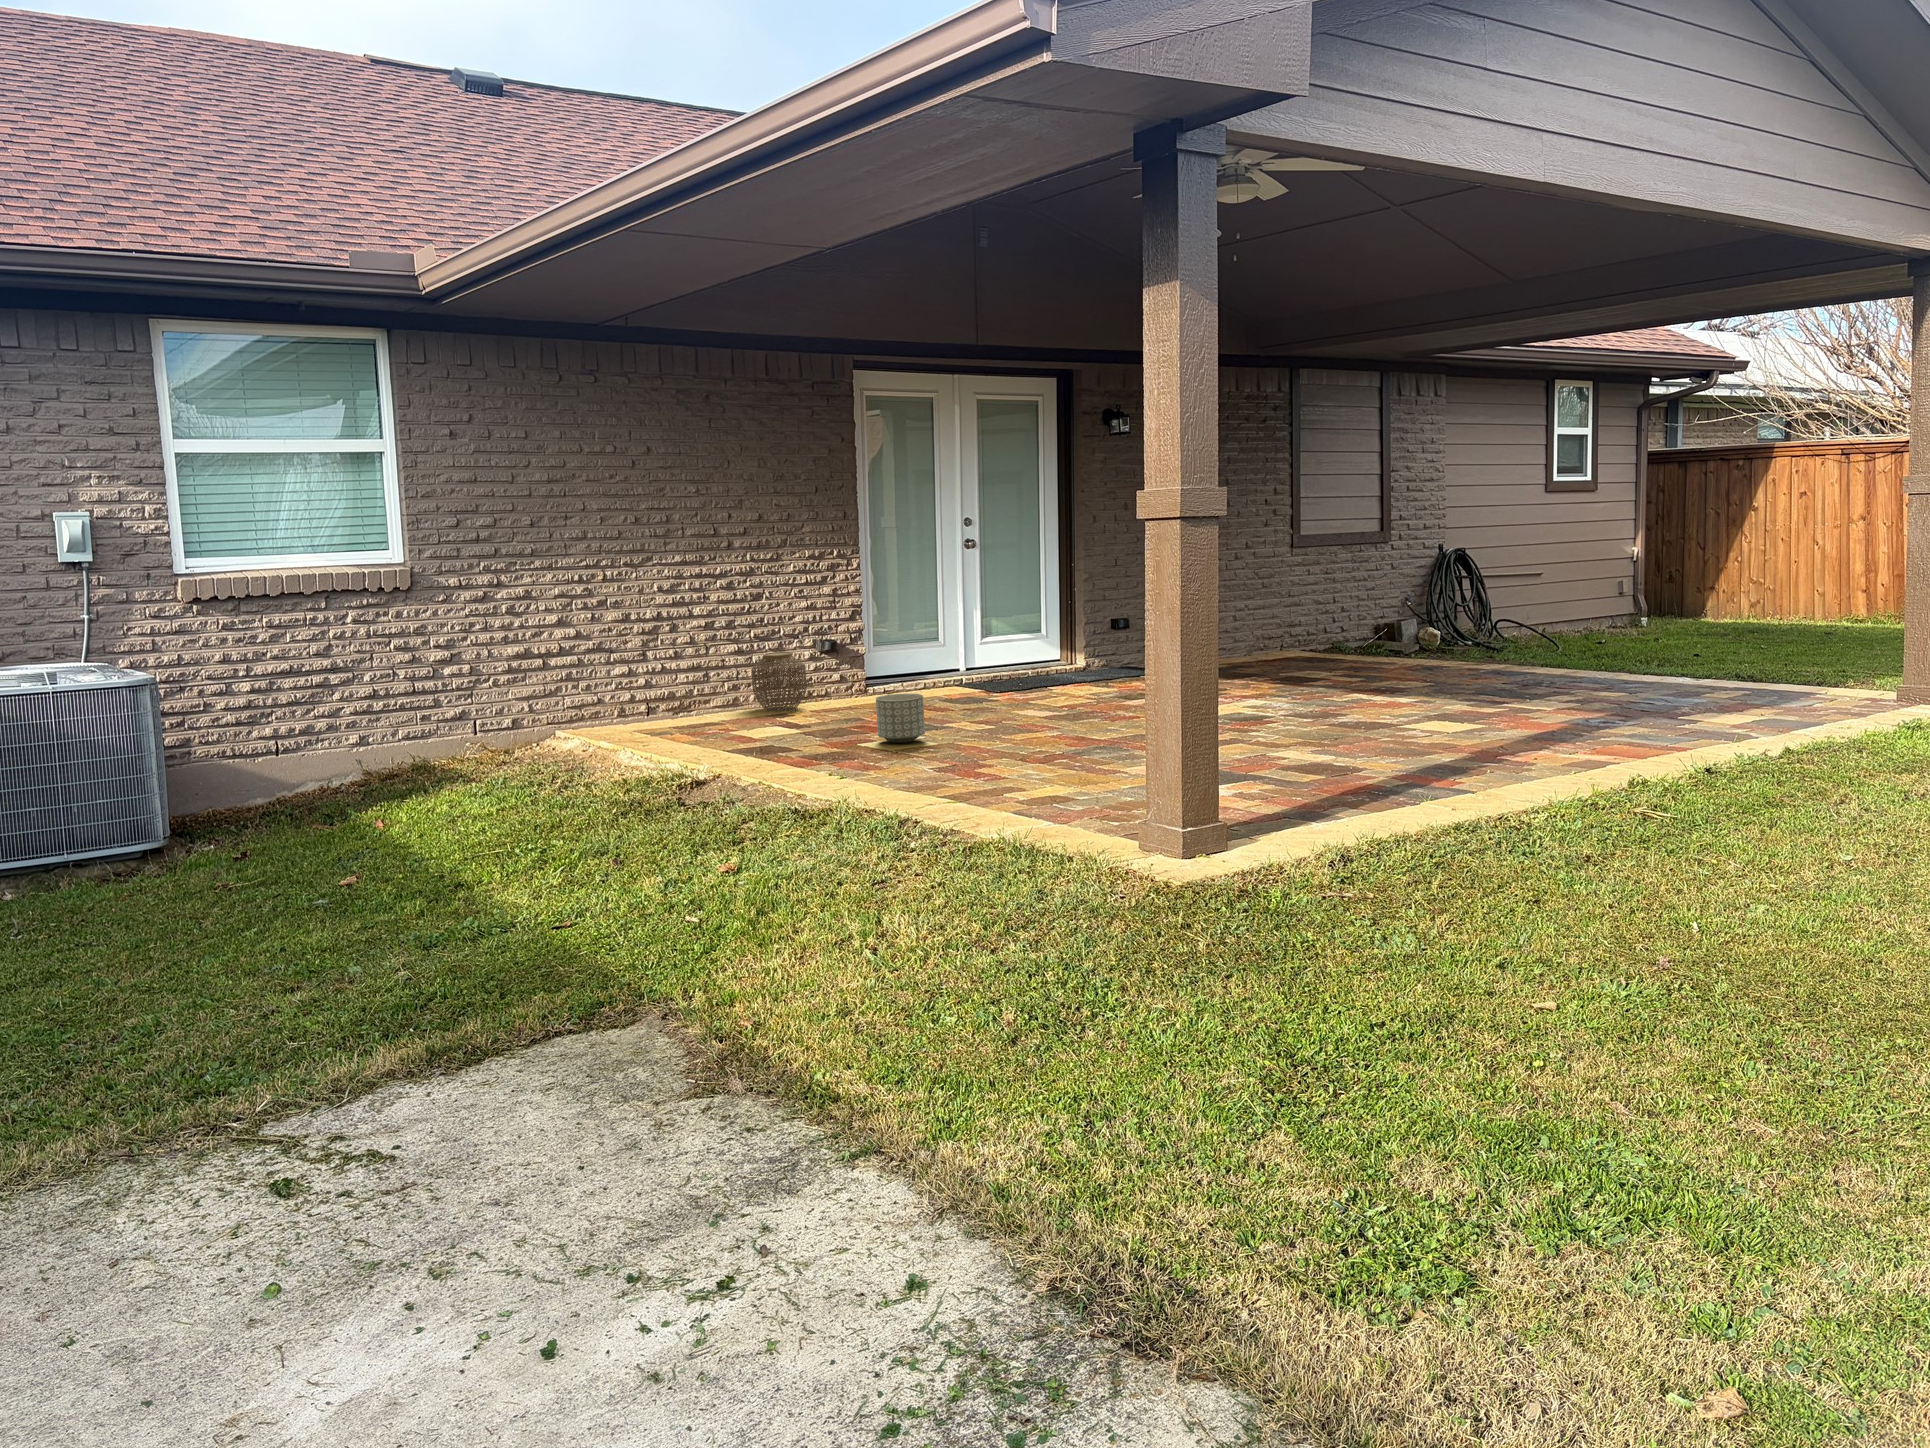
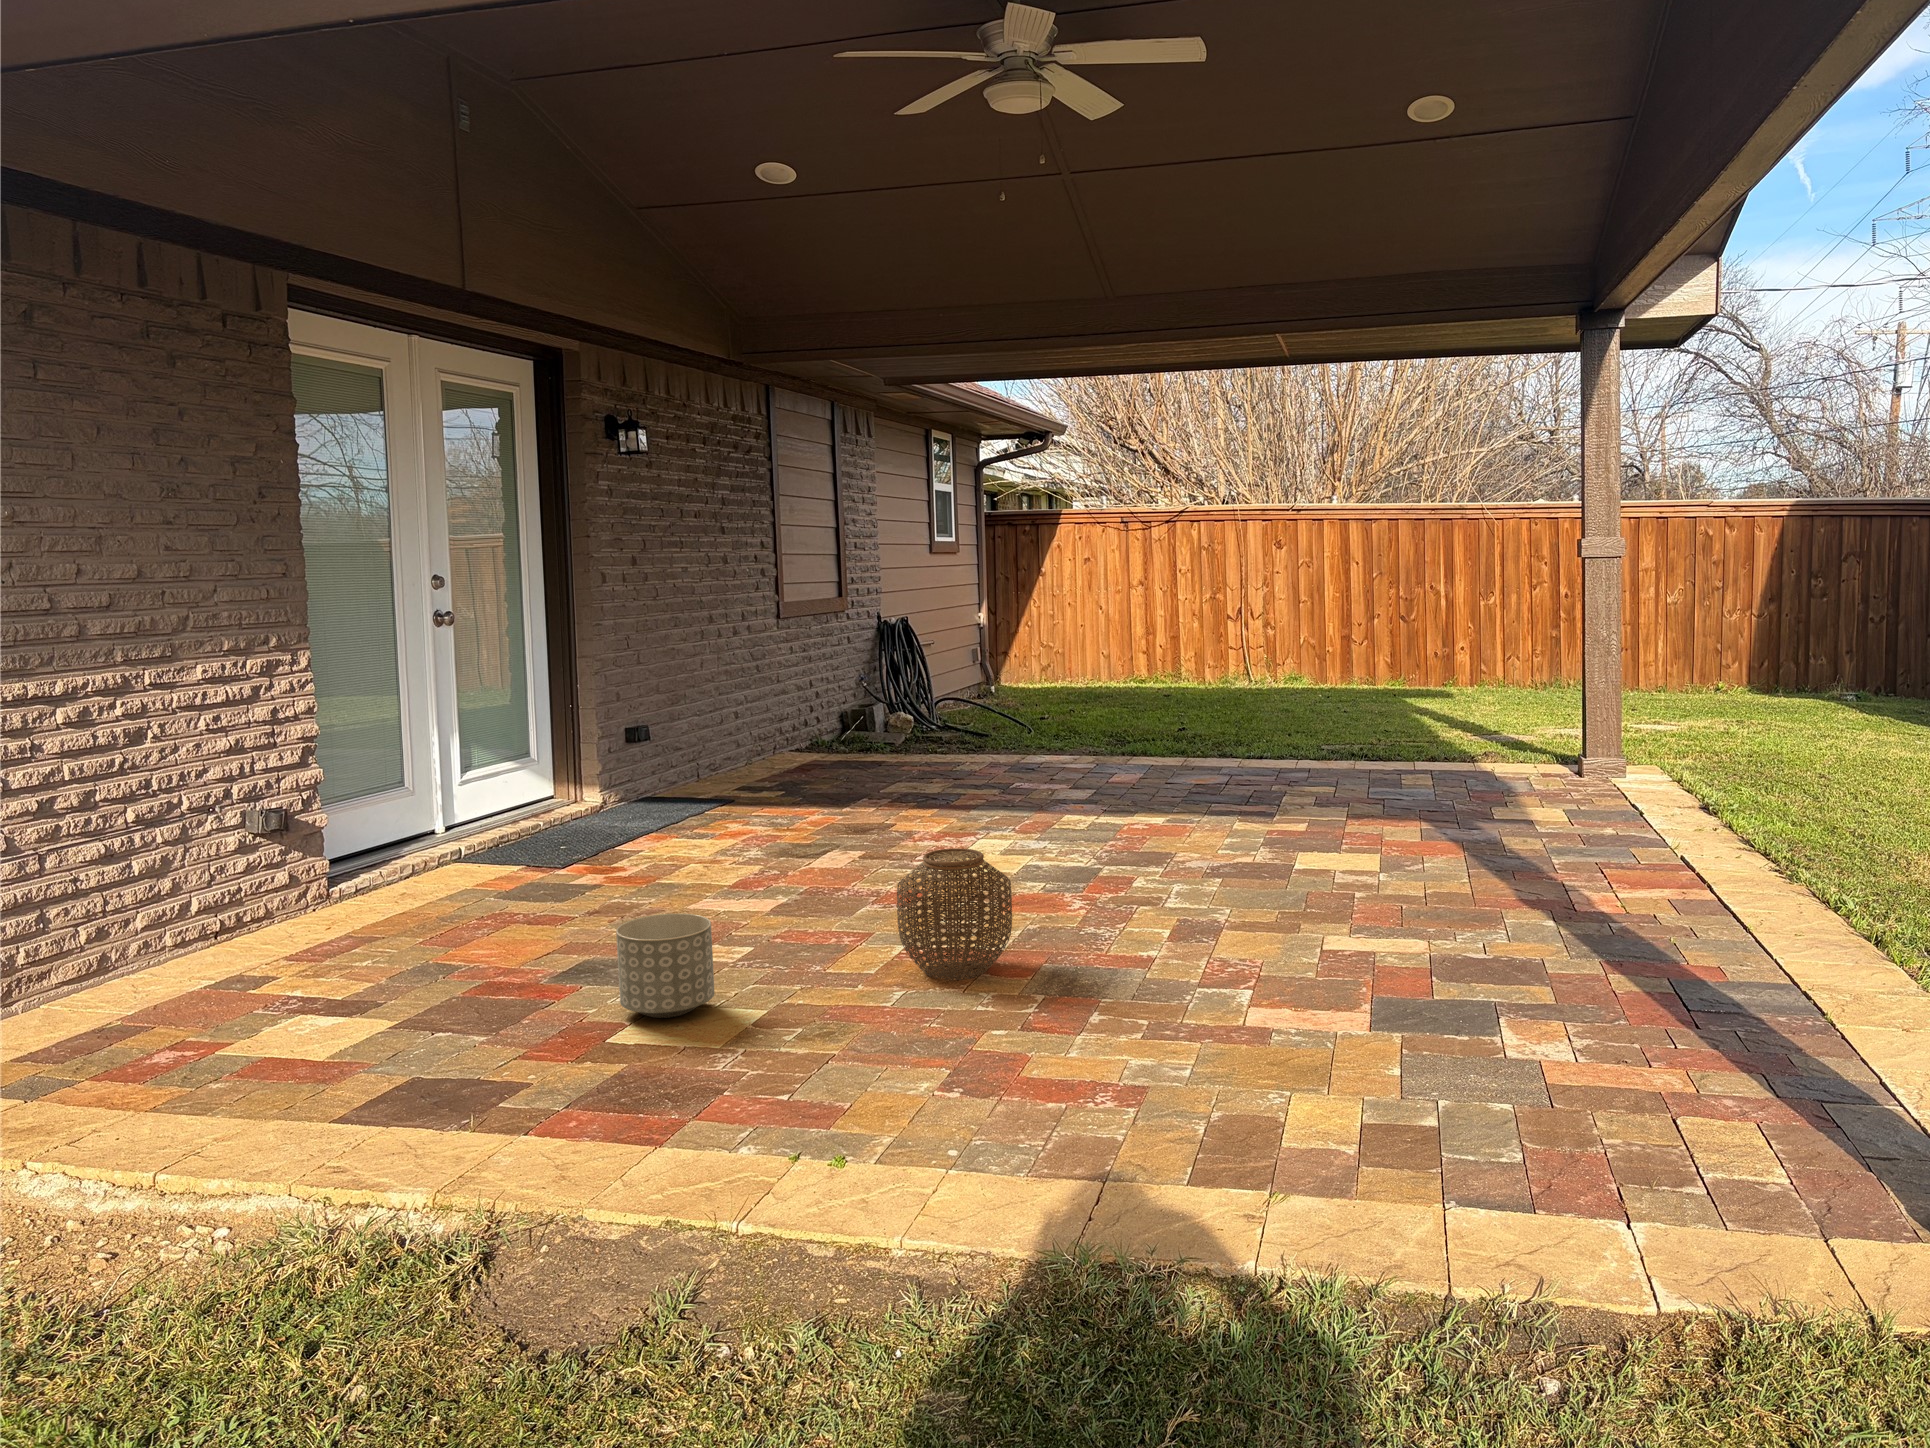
woven basket: present [751,652,807,711] -> present [897,848,1012,980]

